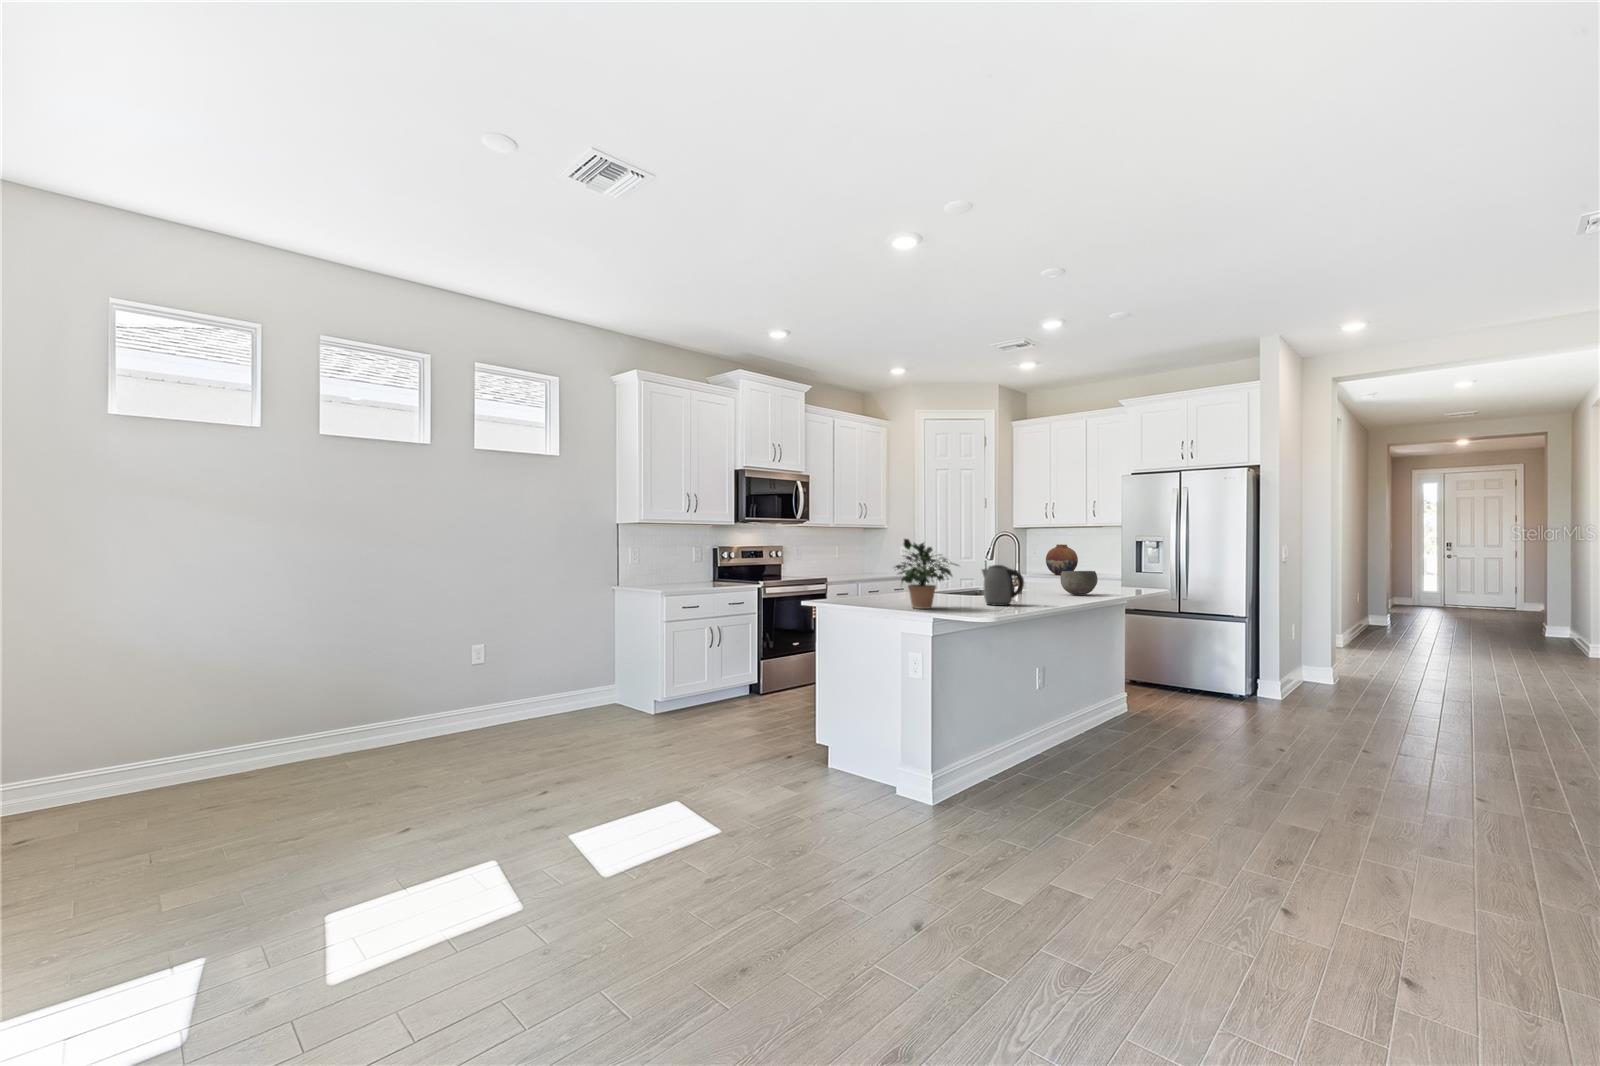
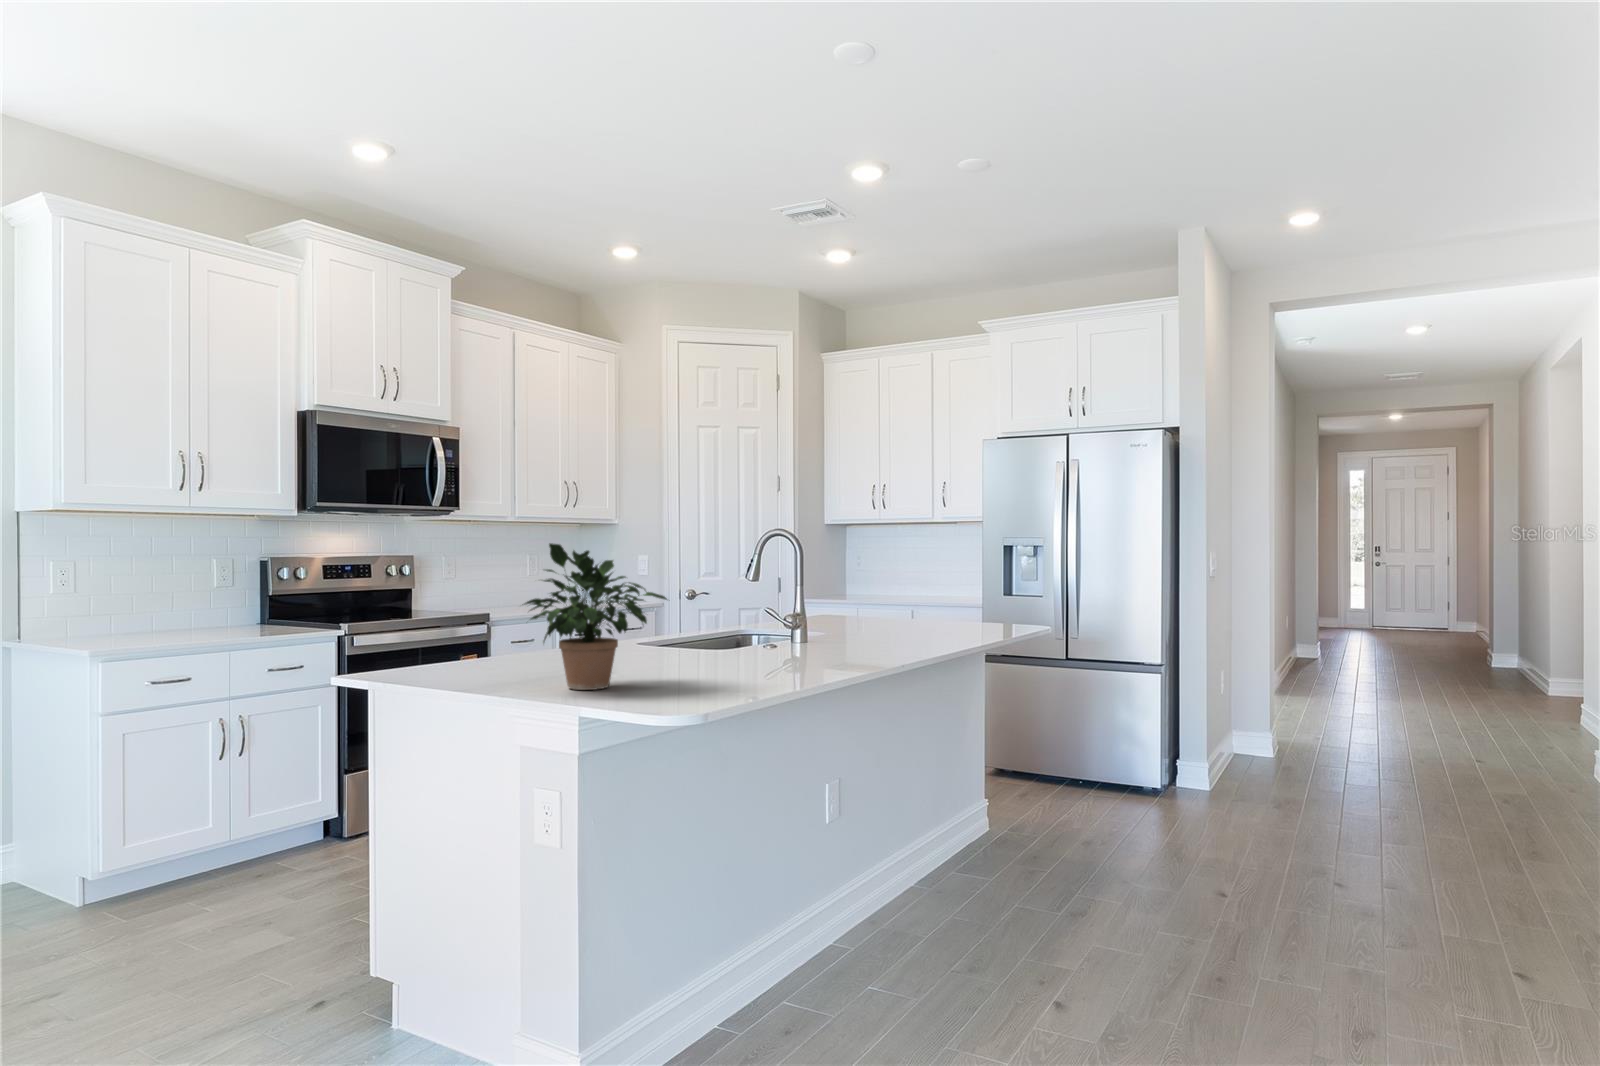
vase: present [1046,544,1078,575] -> none [870,550,918,598]
kettle: present [982,565,1024,606] -> none [719,594,798,675]
bowl: present [1061,571,1098,595] -> none [876,598,938,640]

